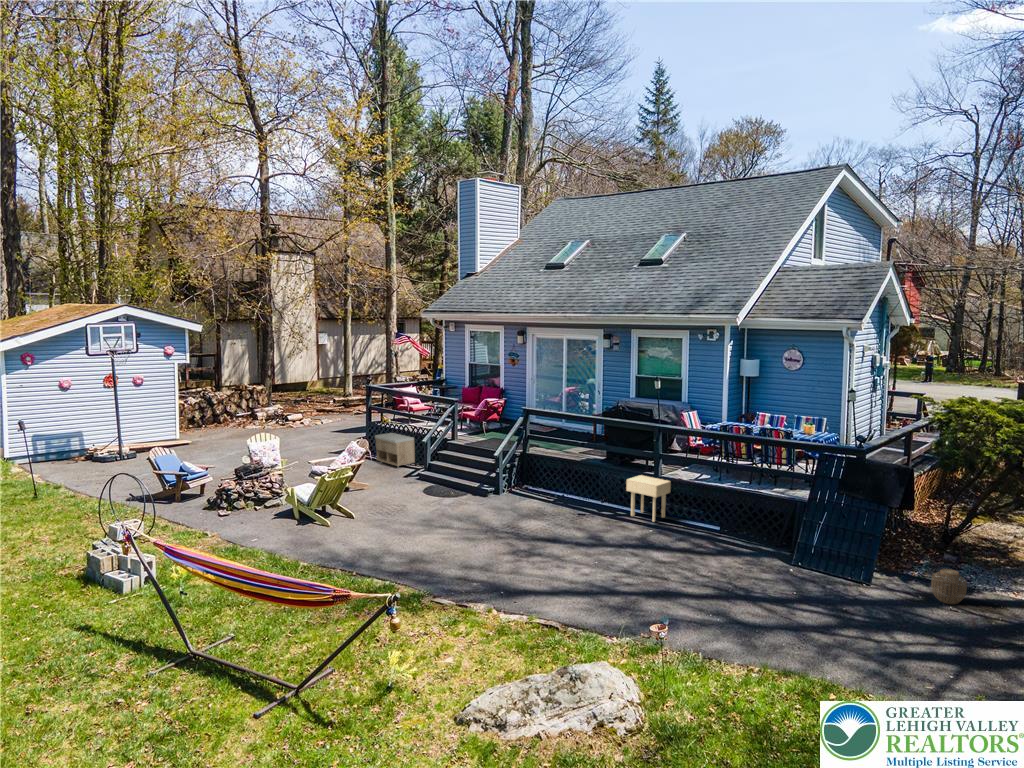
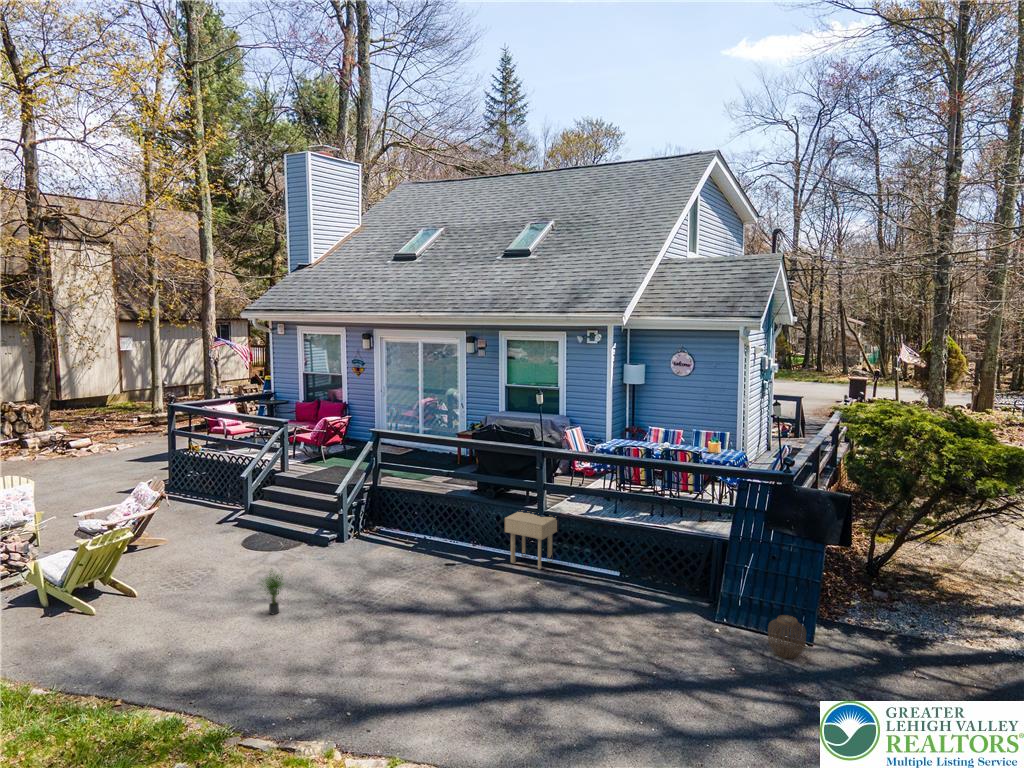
storage bench: present [375,433,415,468] -> none [178,465,234,511]
potted plant: none [437,501,460,535] -> present [265,571,283,614]
woven basket: present [931,569,967,604] -> present [768,615,806,658]

